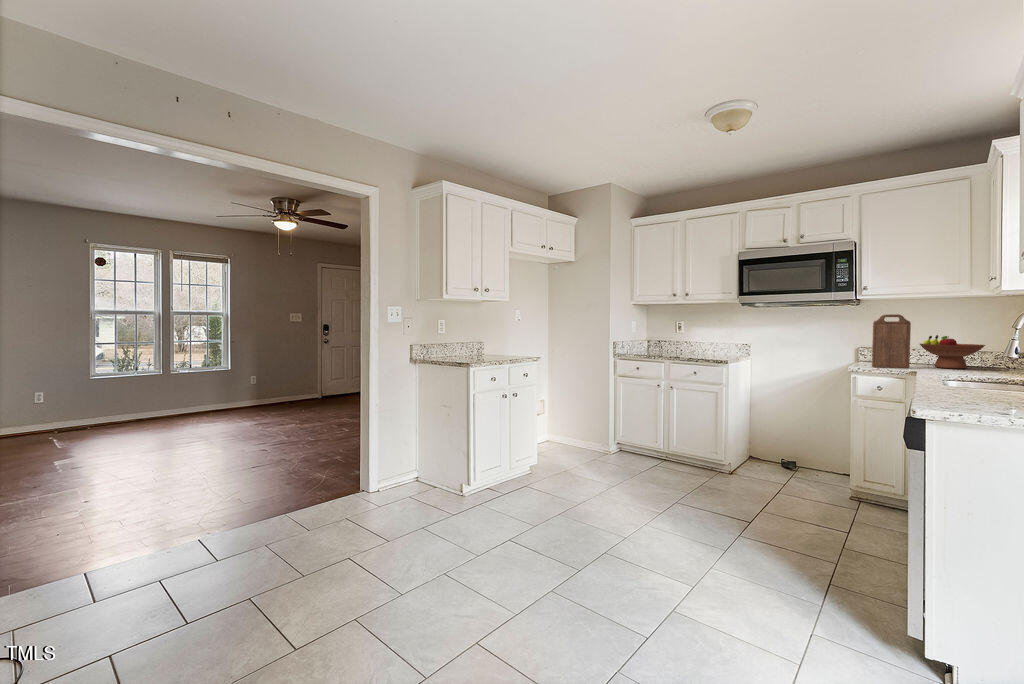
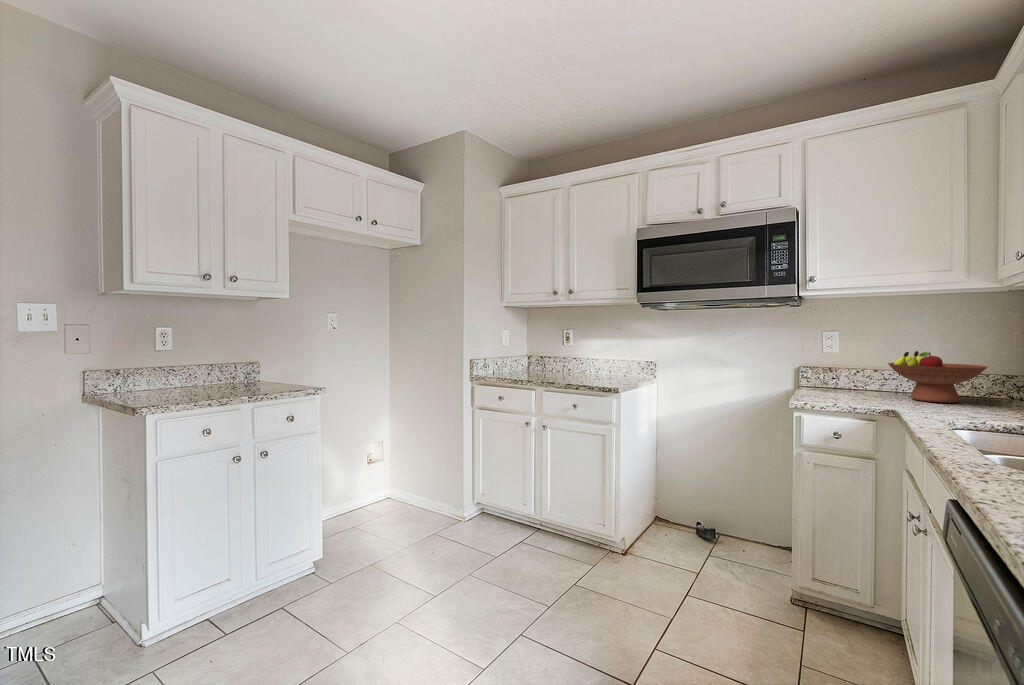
cutting board: present [872,314,911,368] -> none [824,319,879,402]

